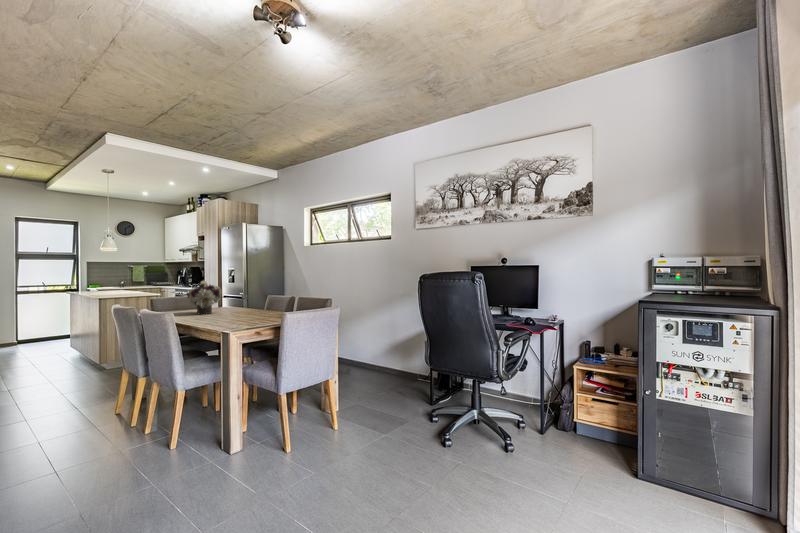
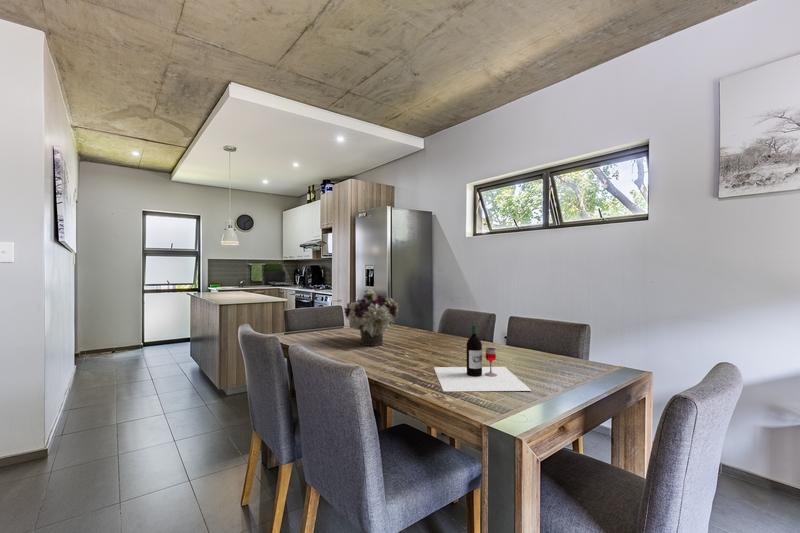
wine bottle: none [218,296,266,324] -> present [434,325,531,392]

